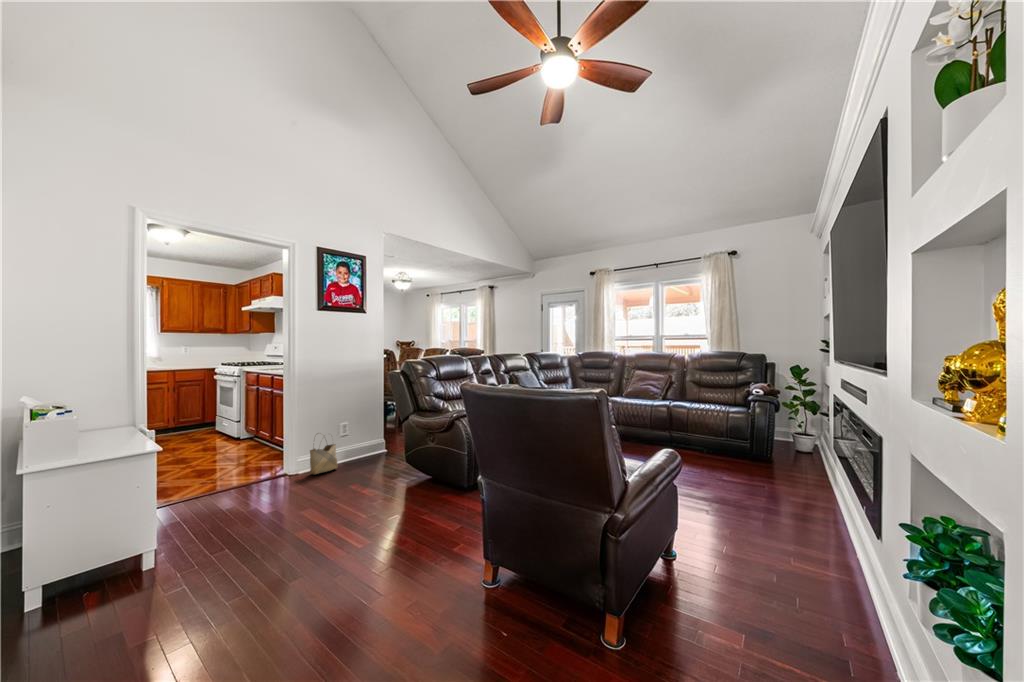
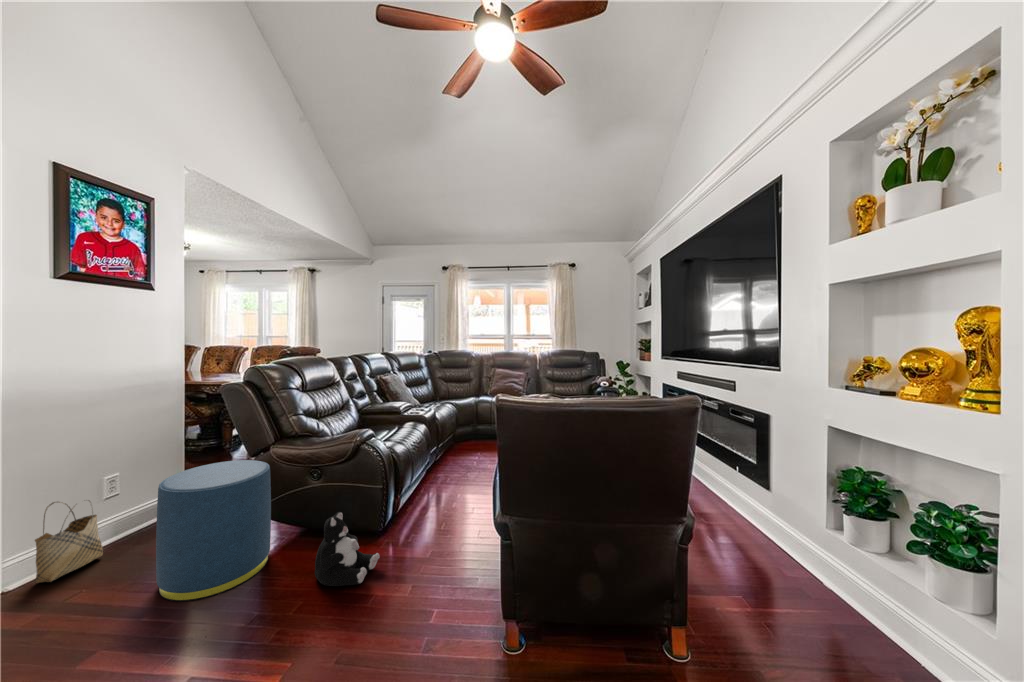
ottoman: none [349,421,407,498] -> present [156,460,271,601]
plush toy: none [419,462,460,512] -> present [315,512,380,586]

